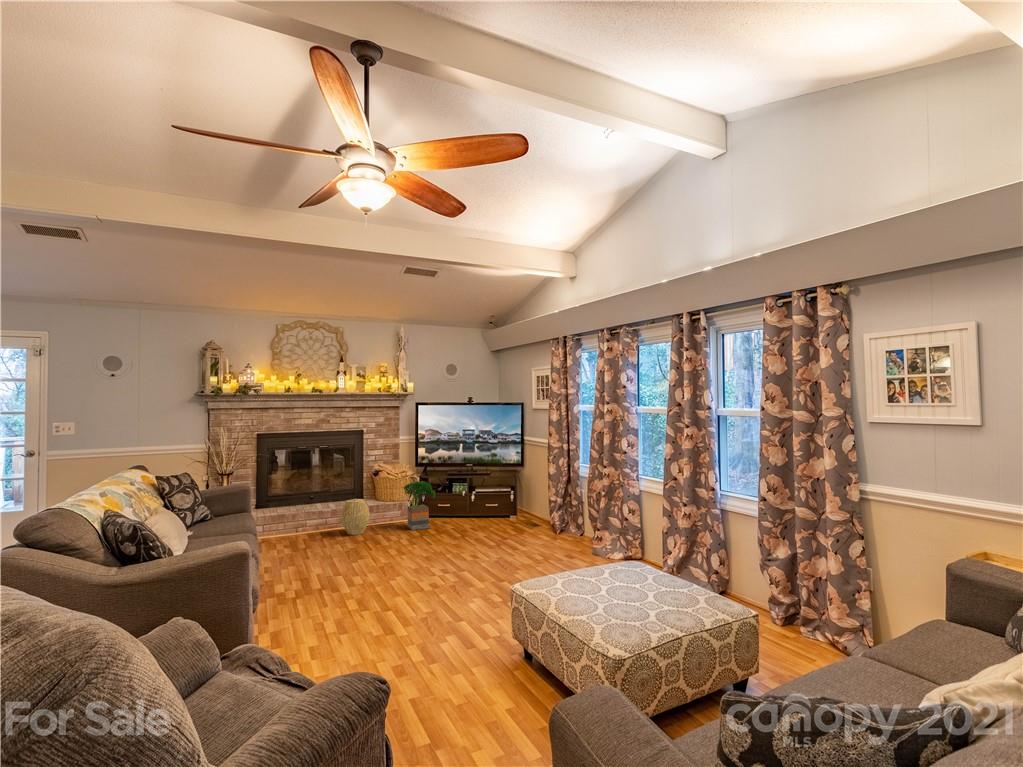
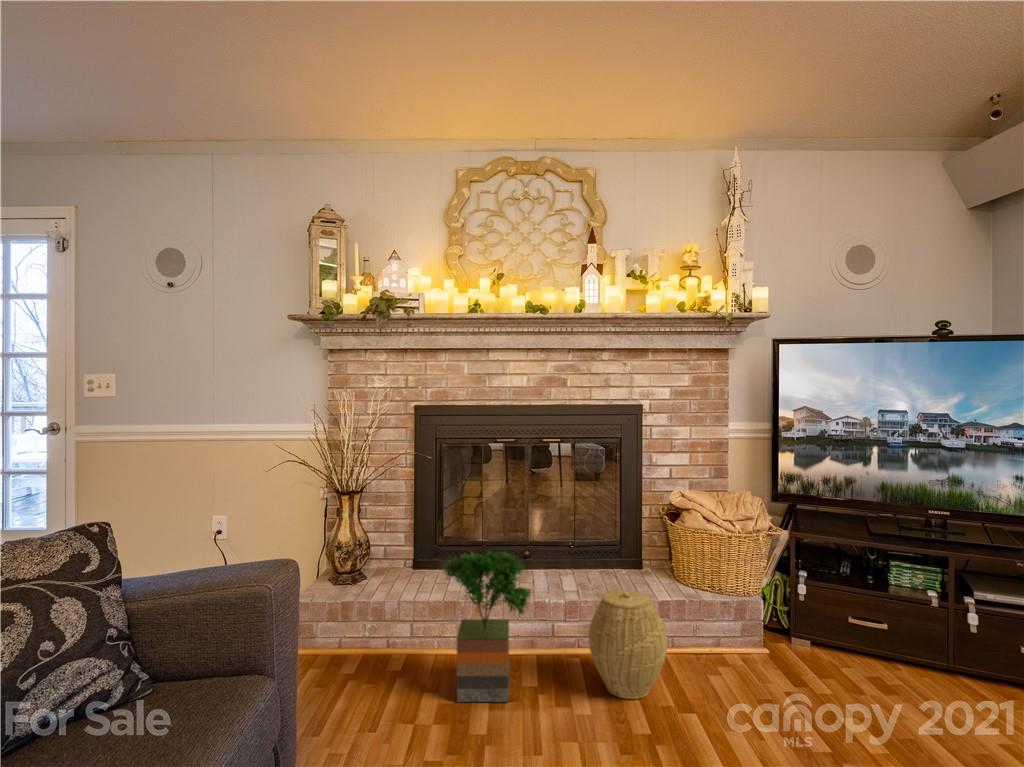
potted tree: present [403,481,435,530] -> present [442,551,531,702]

